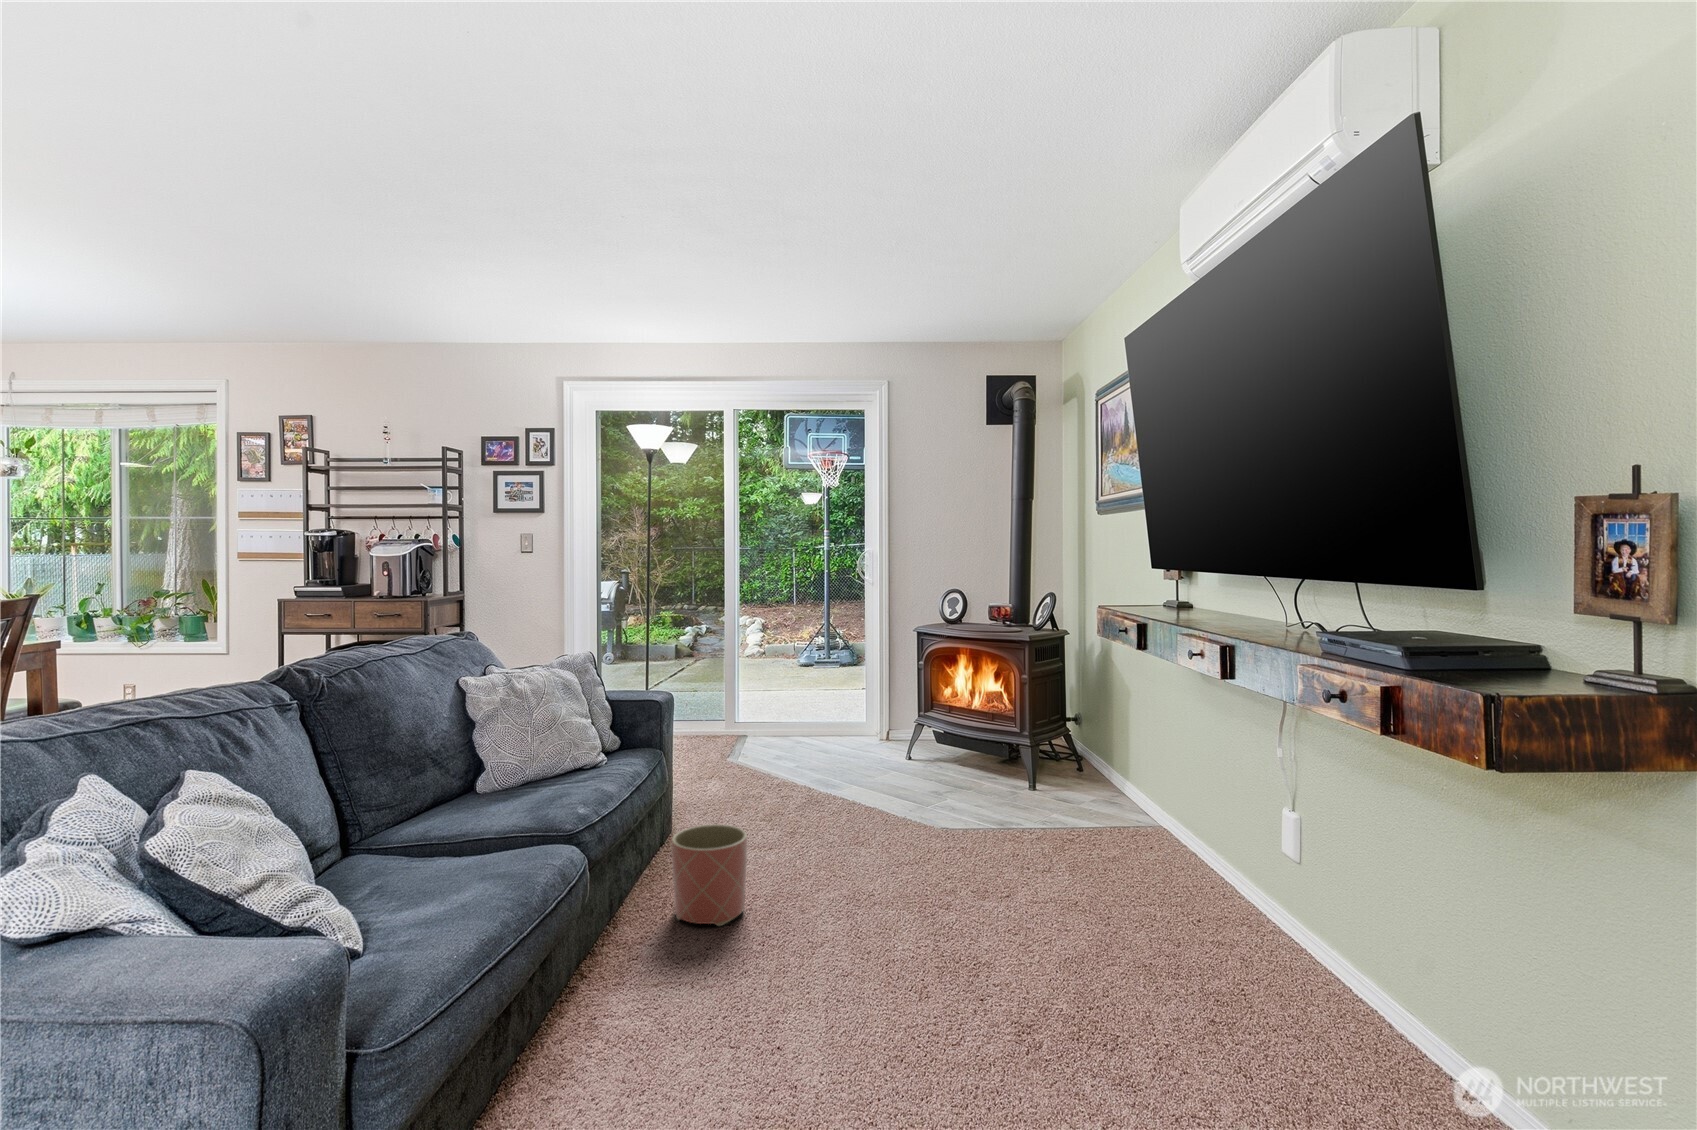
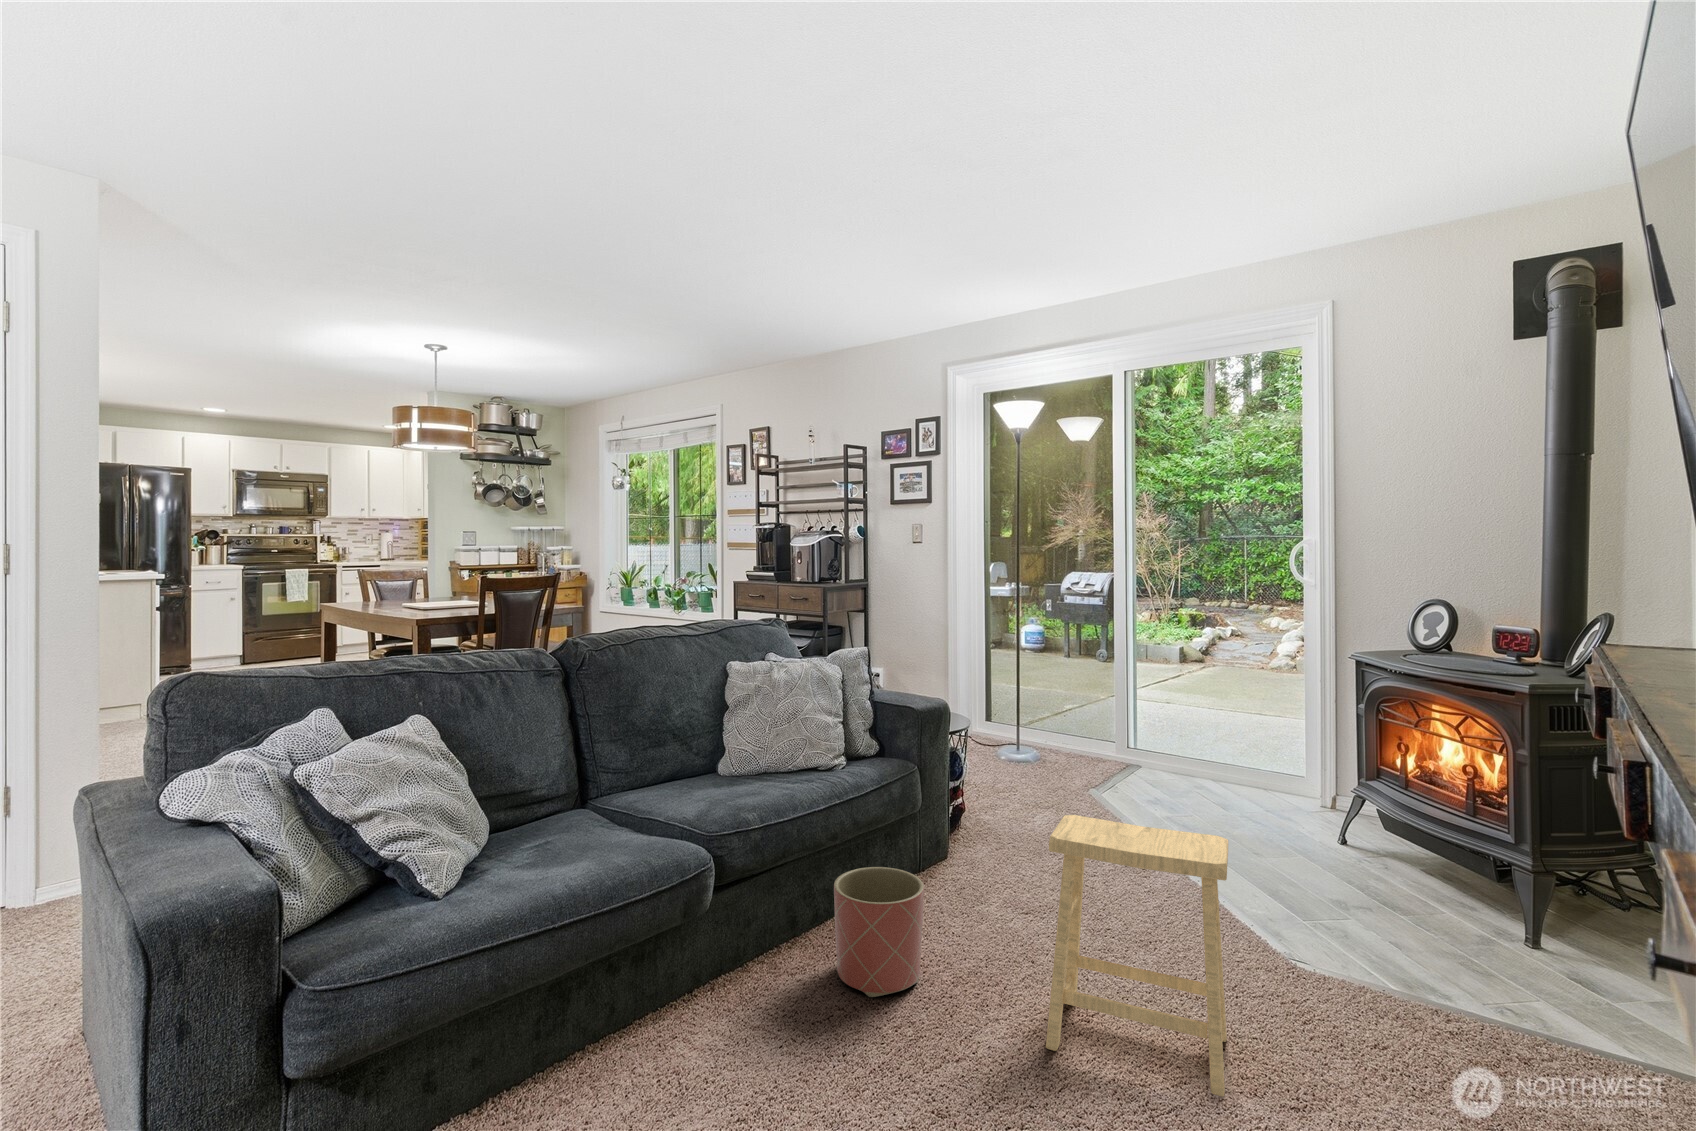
footstool: none [843,744,969,914] -> present [1046,815,1228,1097]

